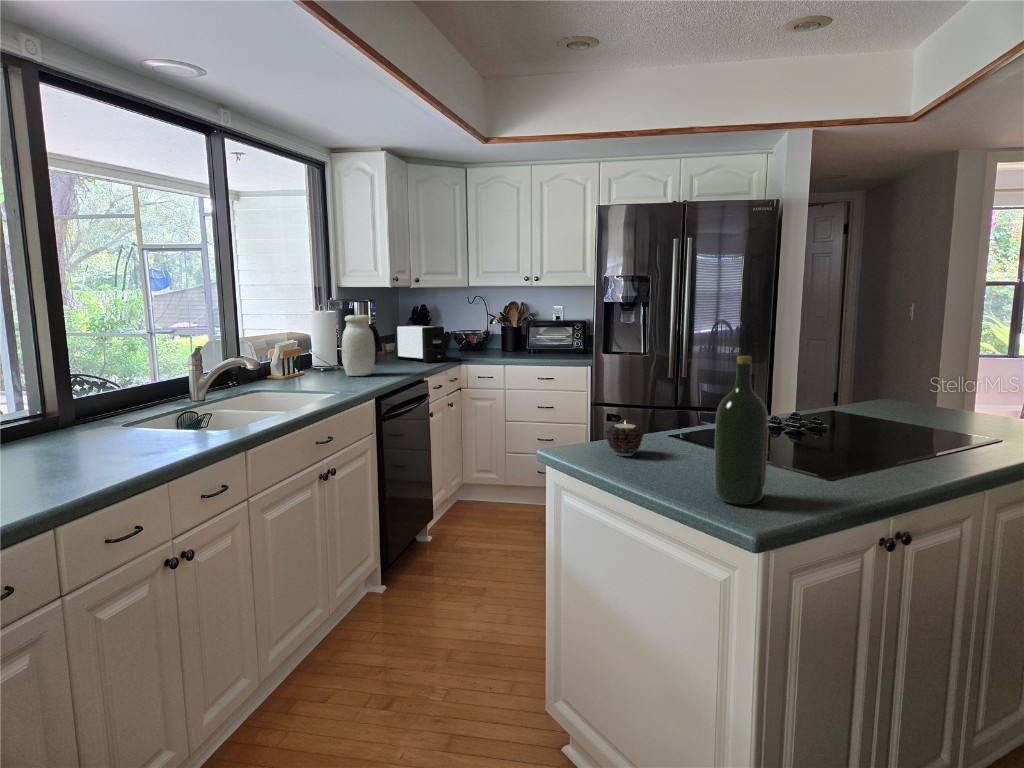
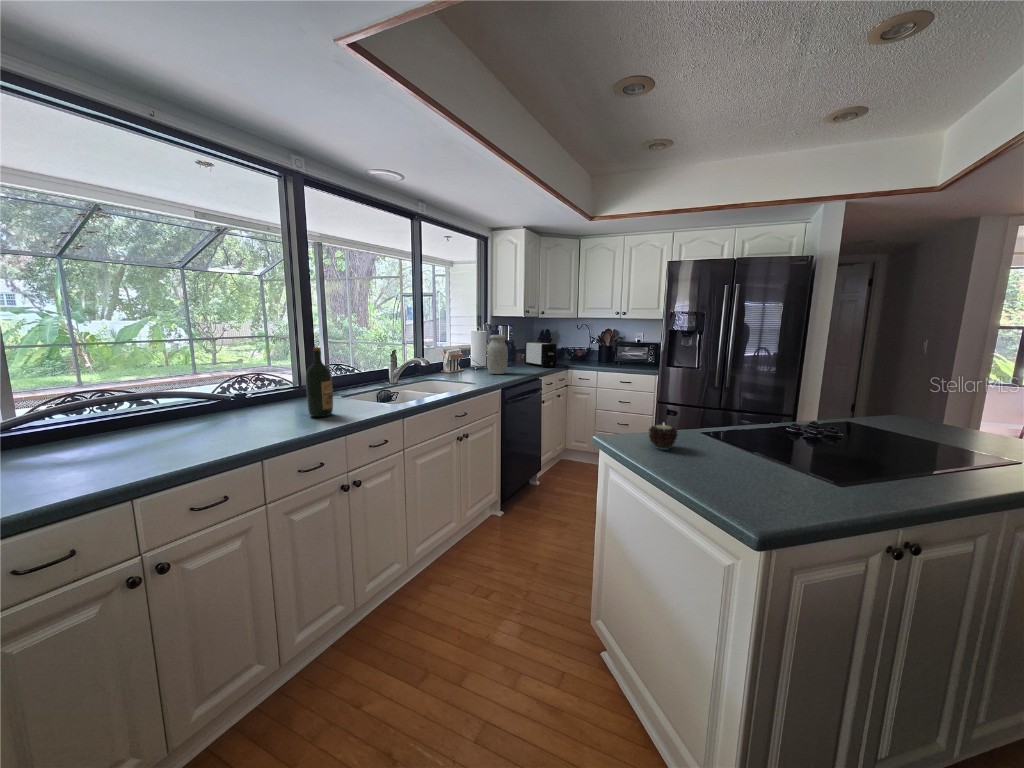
wine bottle: present [714,356,769,505] -> present [306,347,333,417]

